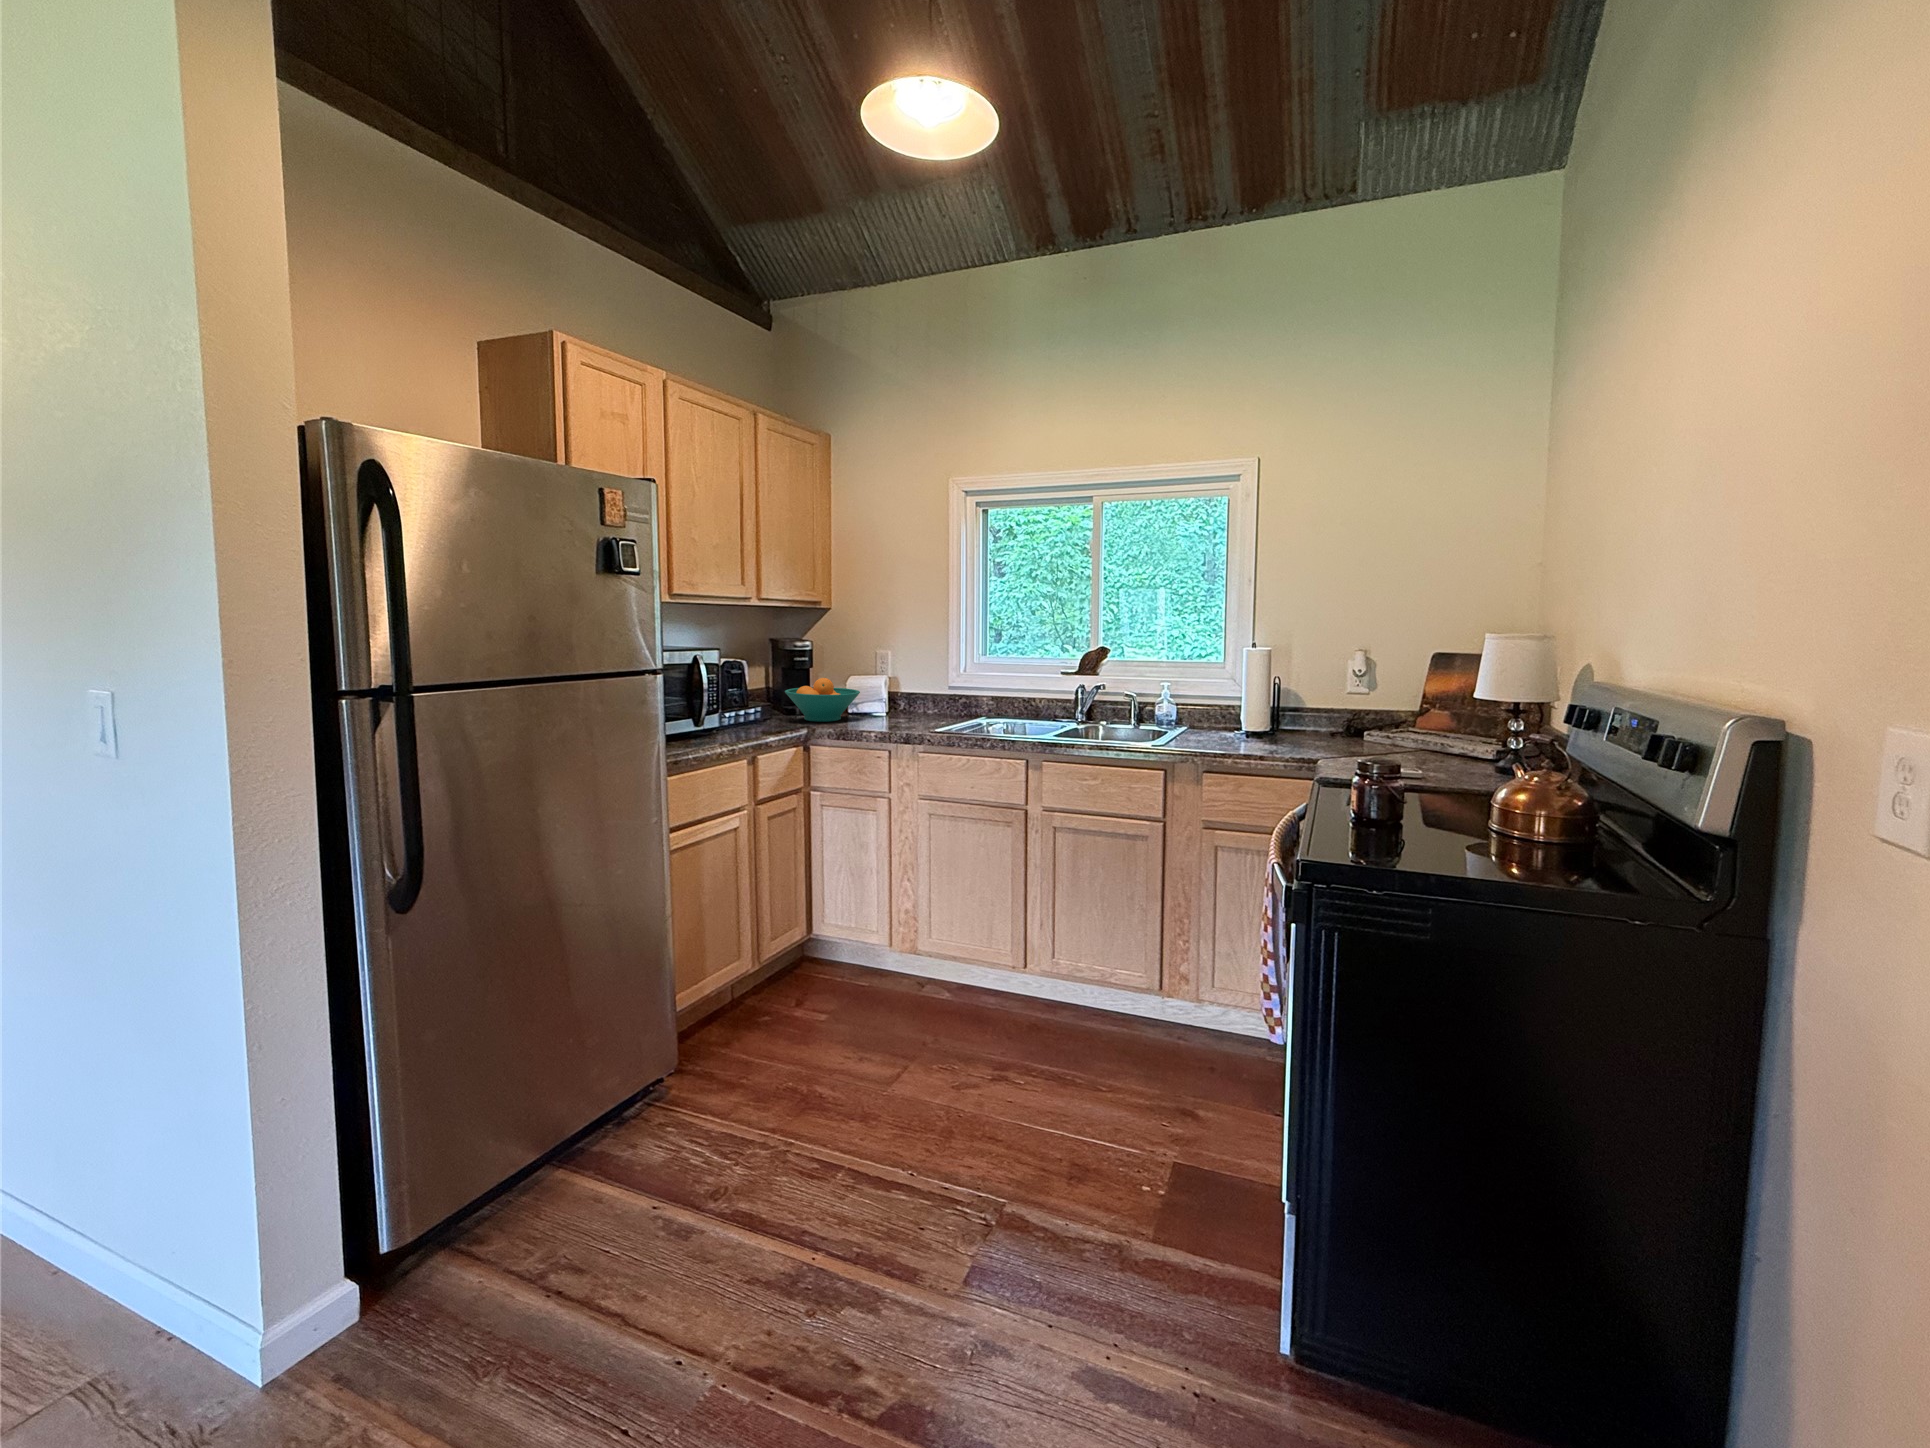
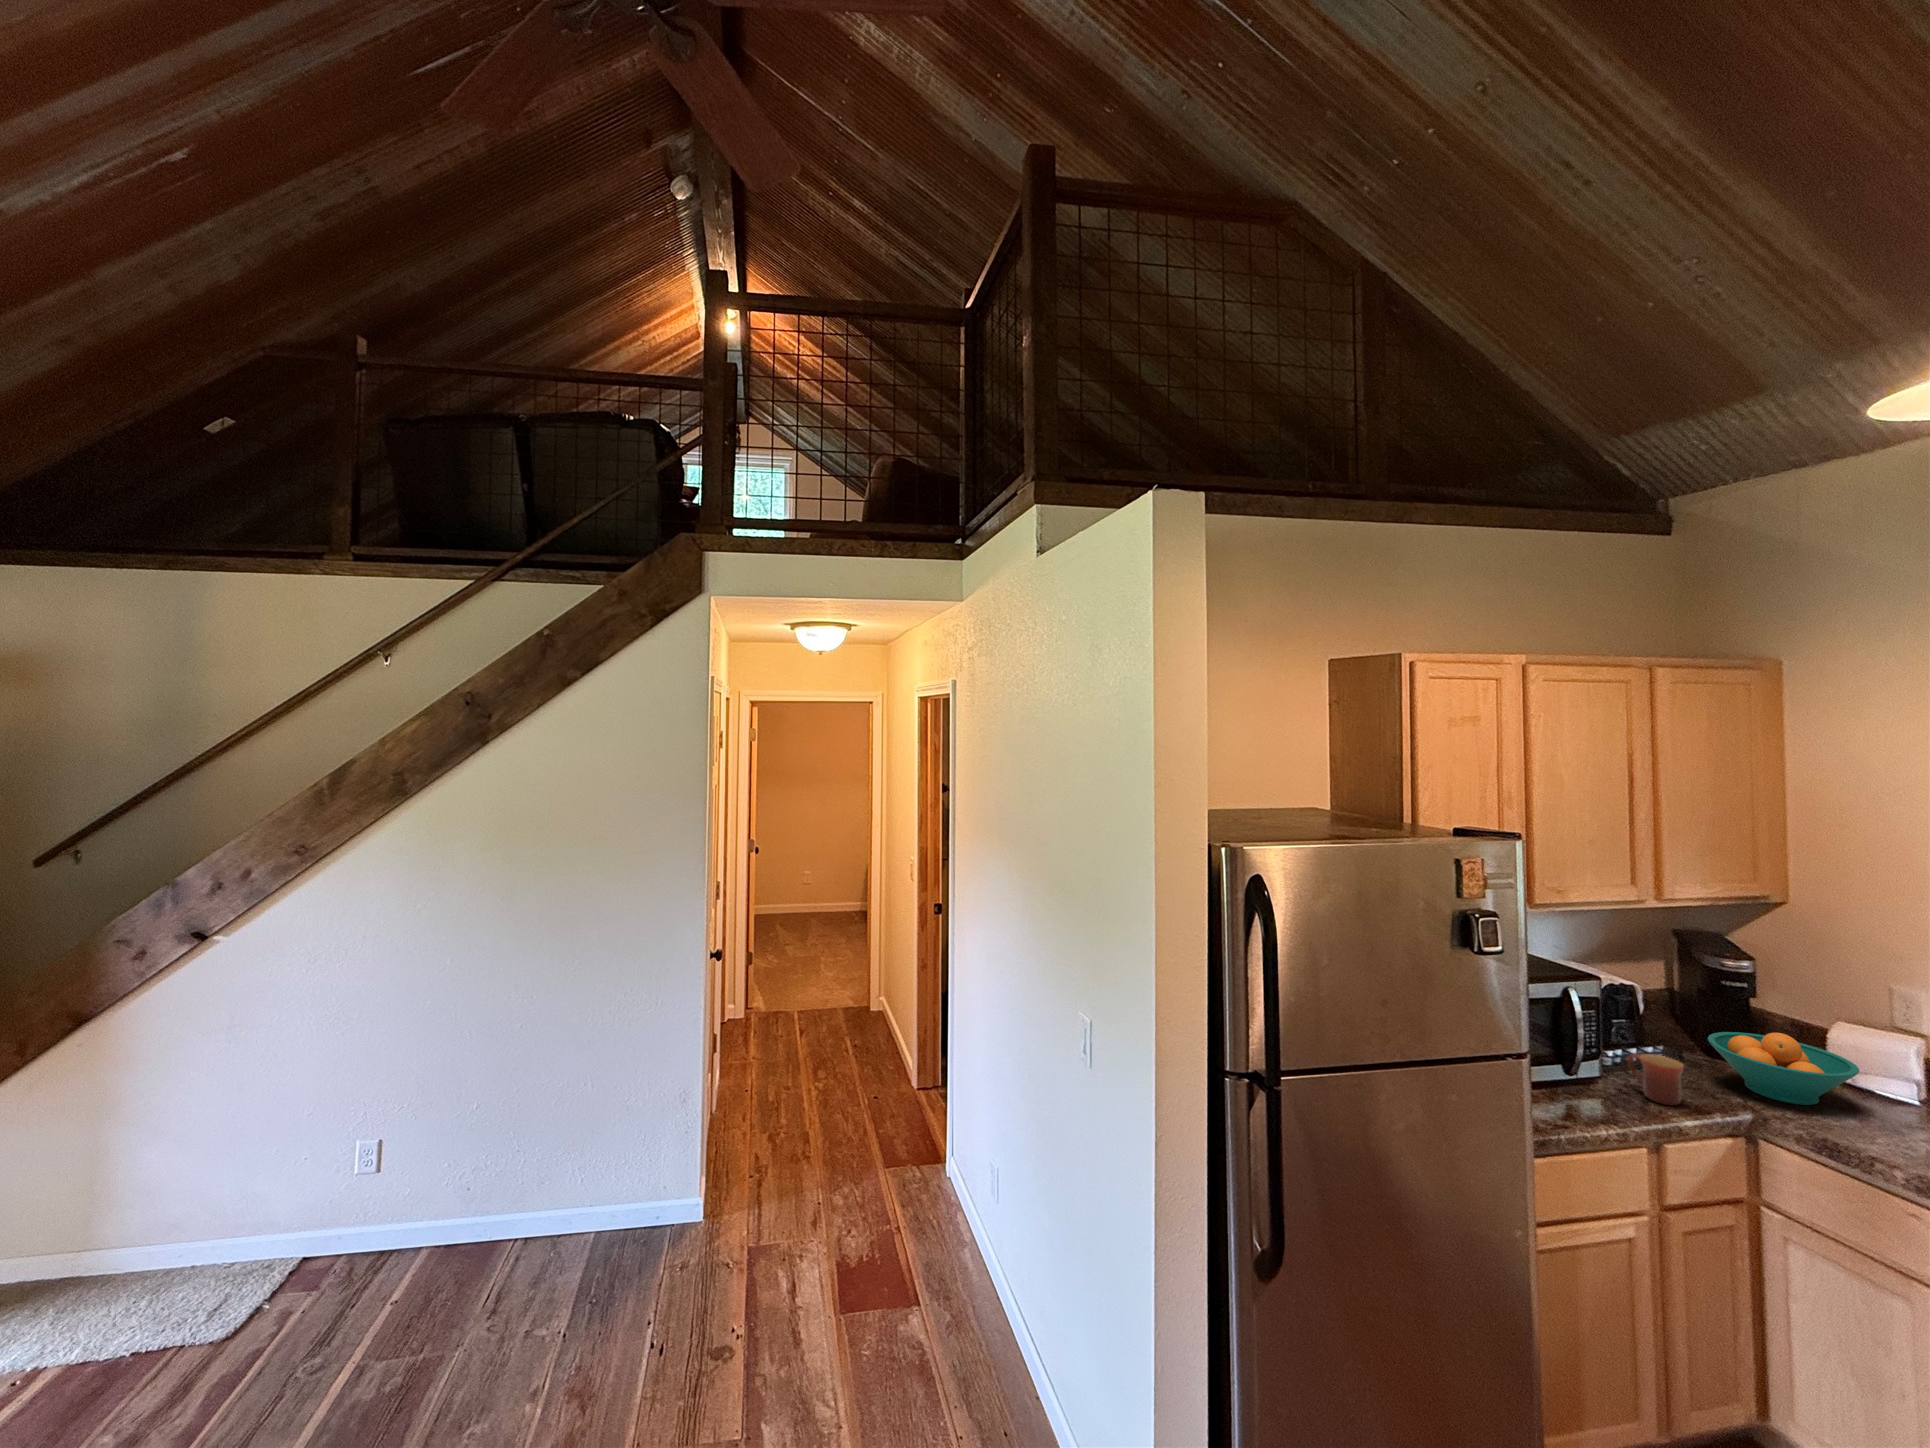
mug: none [736,700,770,732] -> present [1628,1054,1684,1105]

